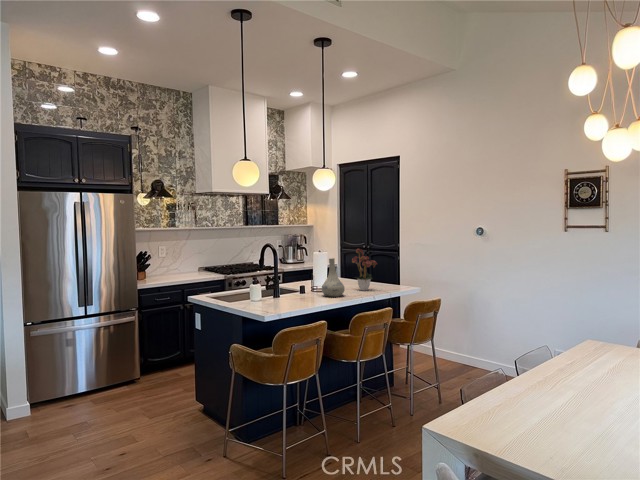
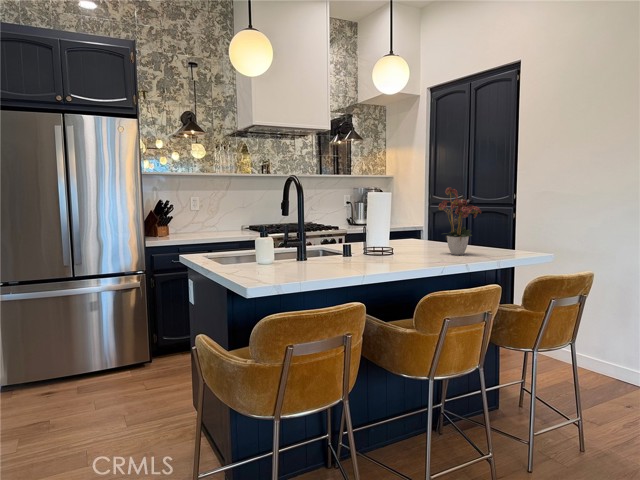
vase: present [322,258,345,297] -> none [386,199,424,262]

